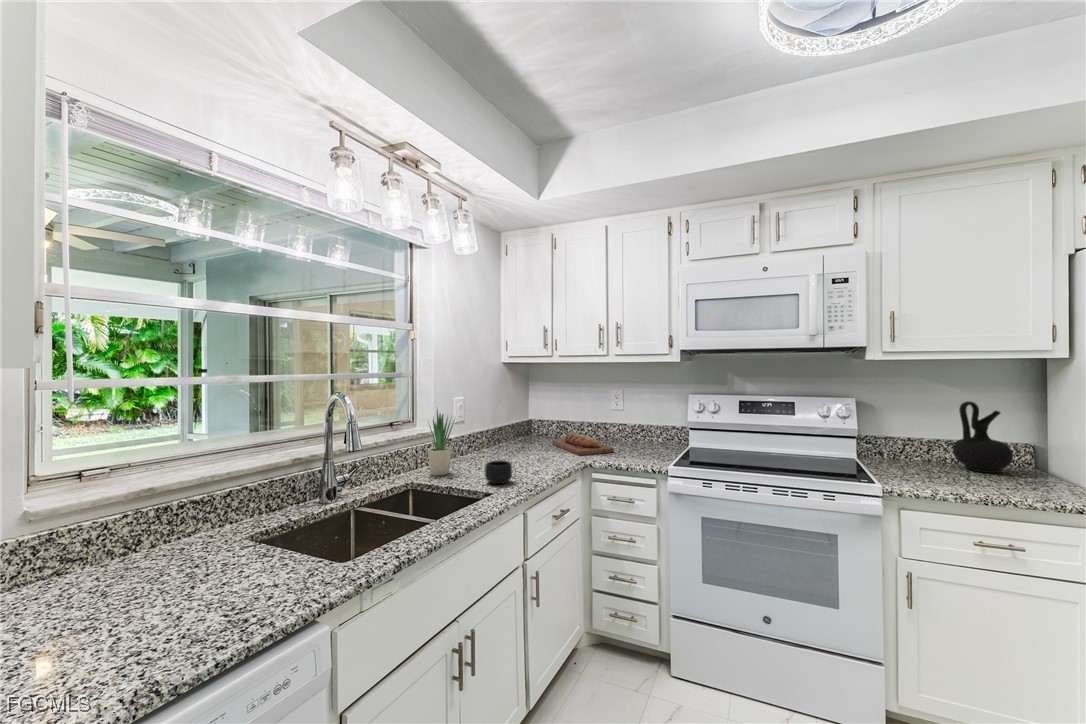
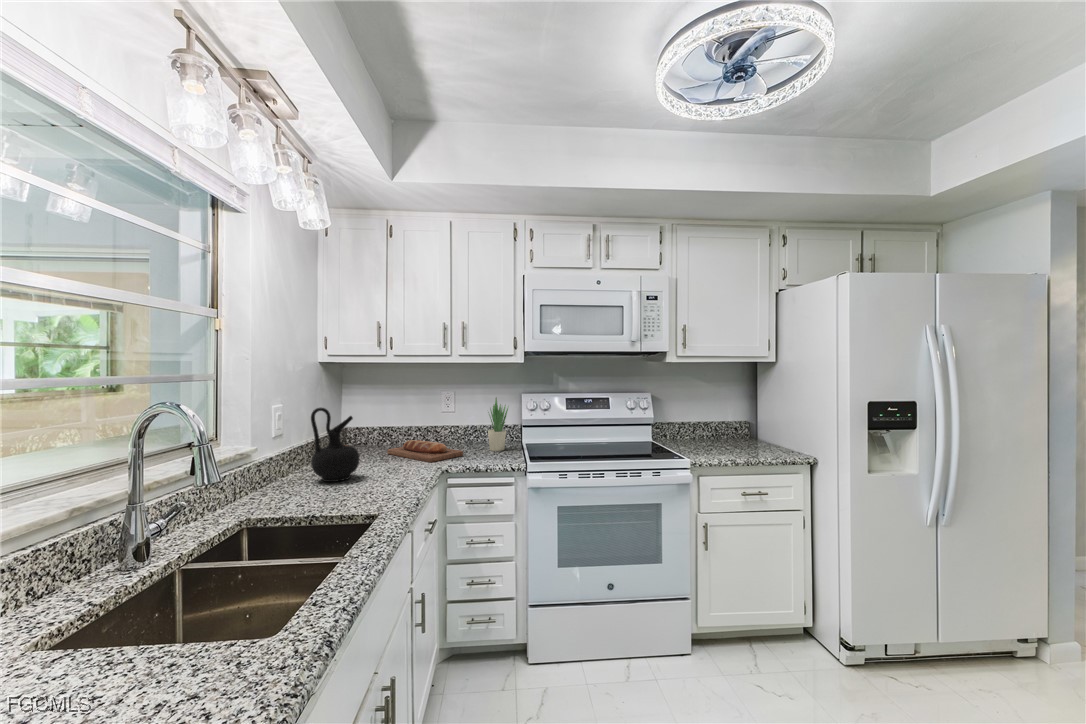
ceramic jug: present [953,401,1013,473] -> present [311,408,359,482]
potted plant: present [428,409,455,476] -> present [488,398,508,451]
mug: present [485,461,513,484] -> none [355,476,395,504]

